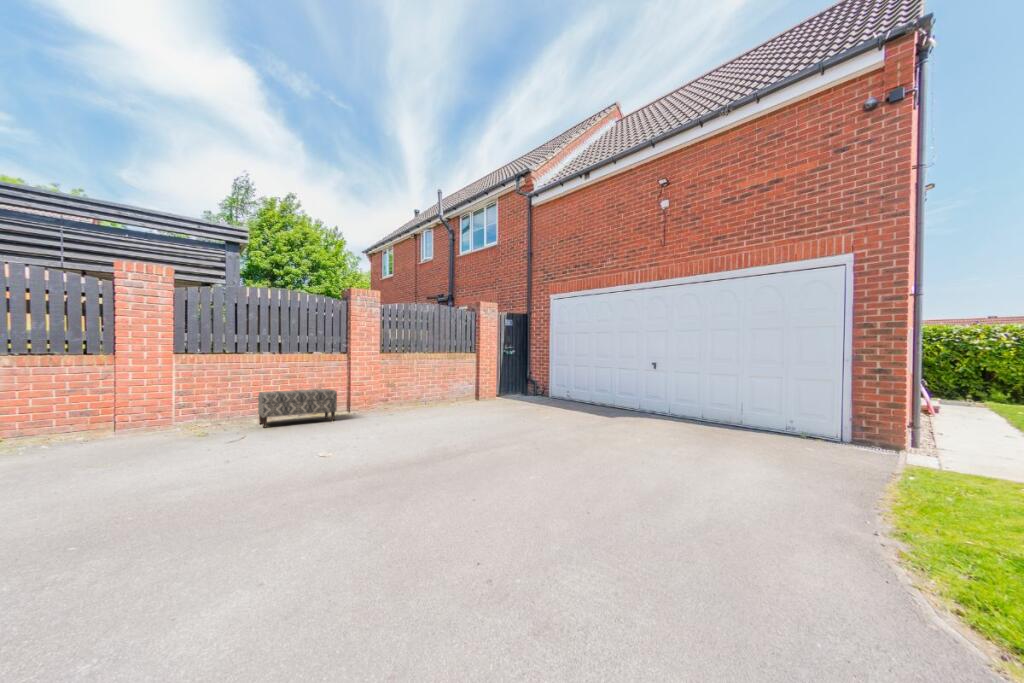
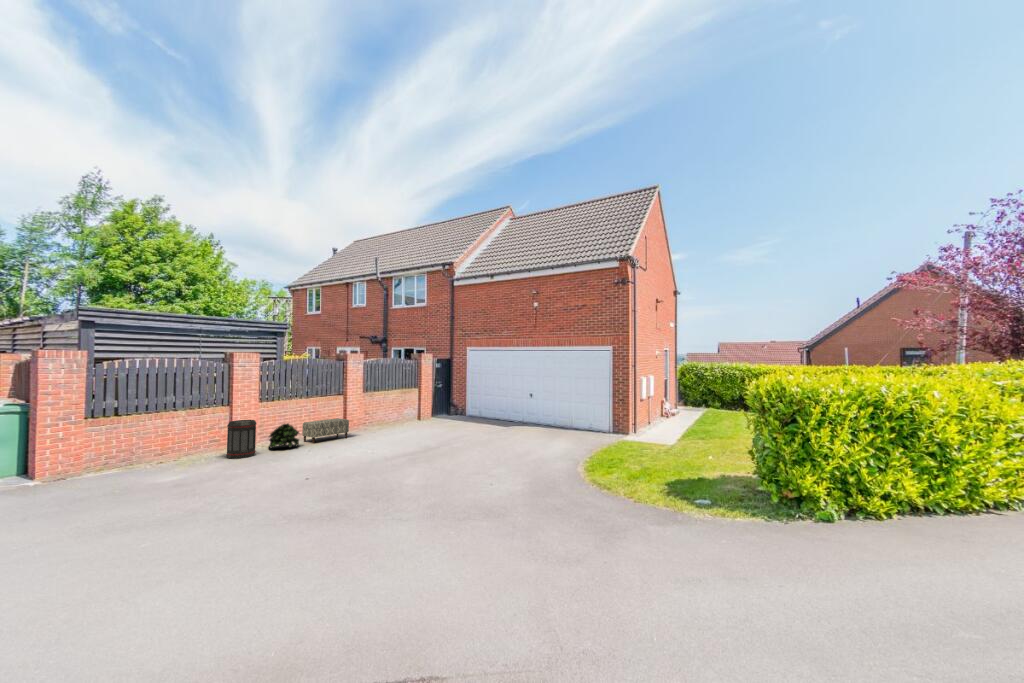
trash can: none [59,380,129,450] -> present [226,420,256,459]
potted plant: none [165,391,234,436] -> present [269,423,299,449]

